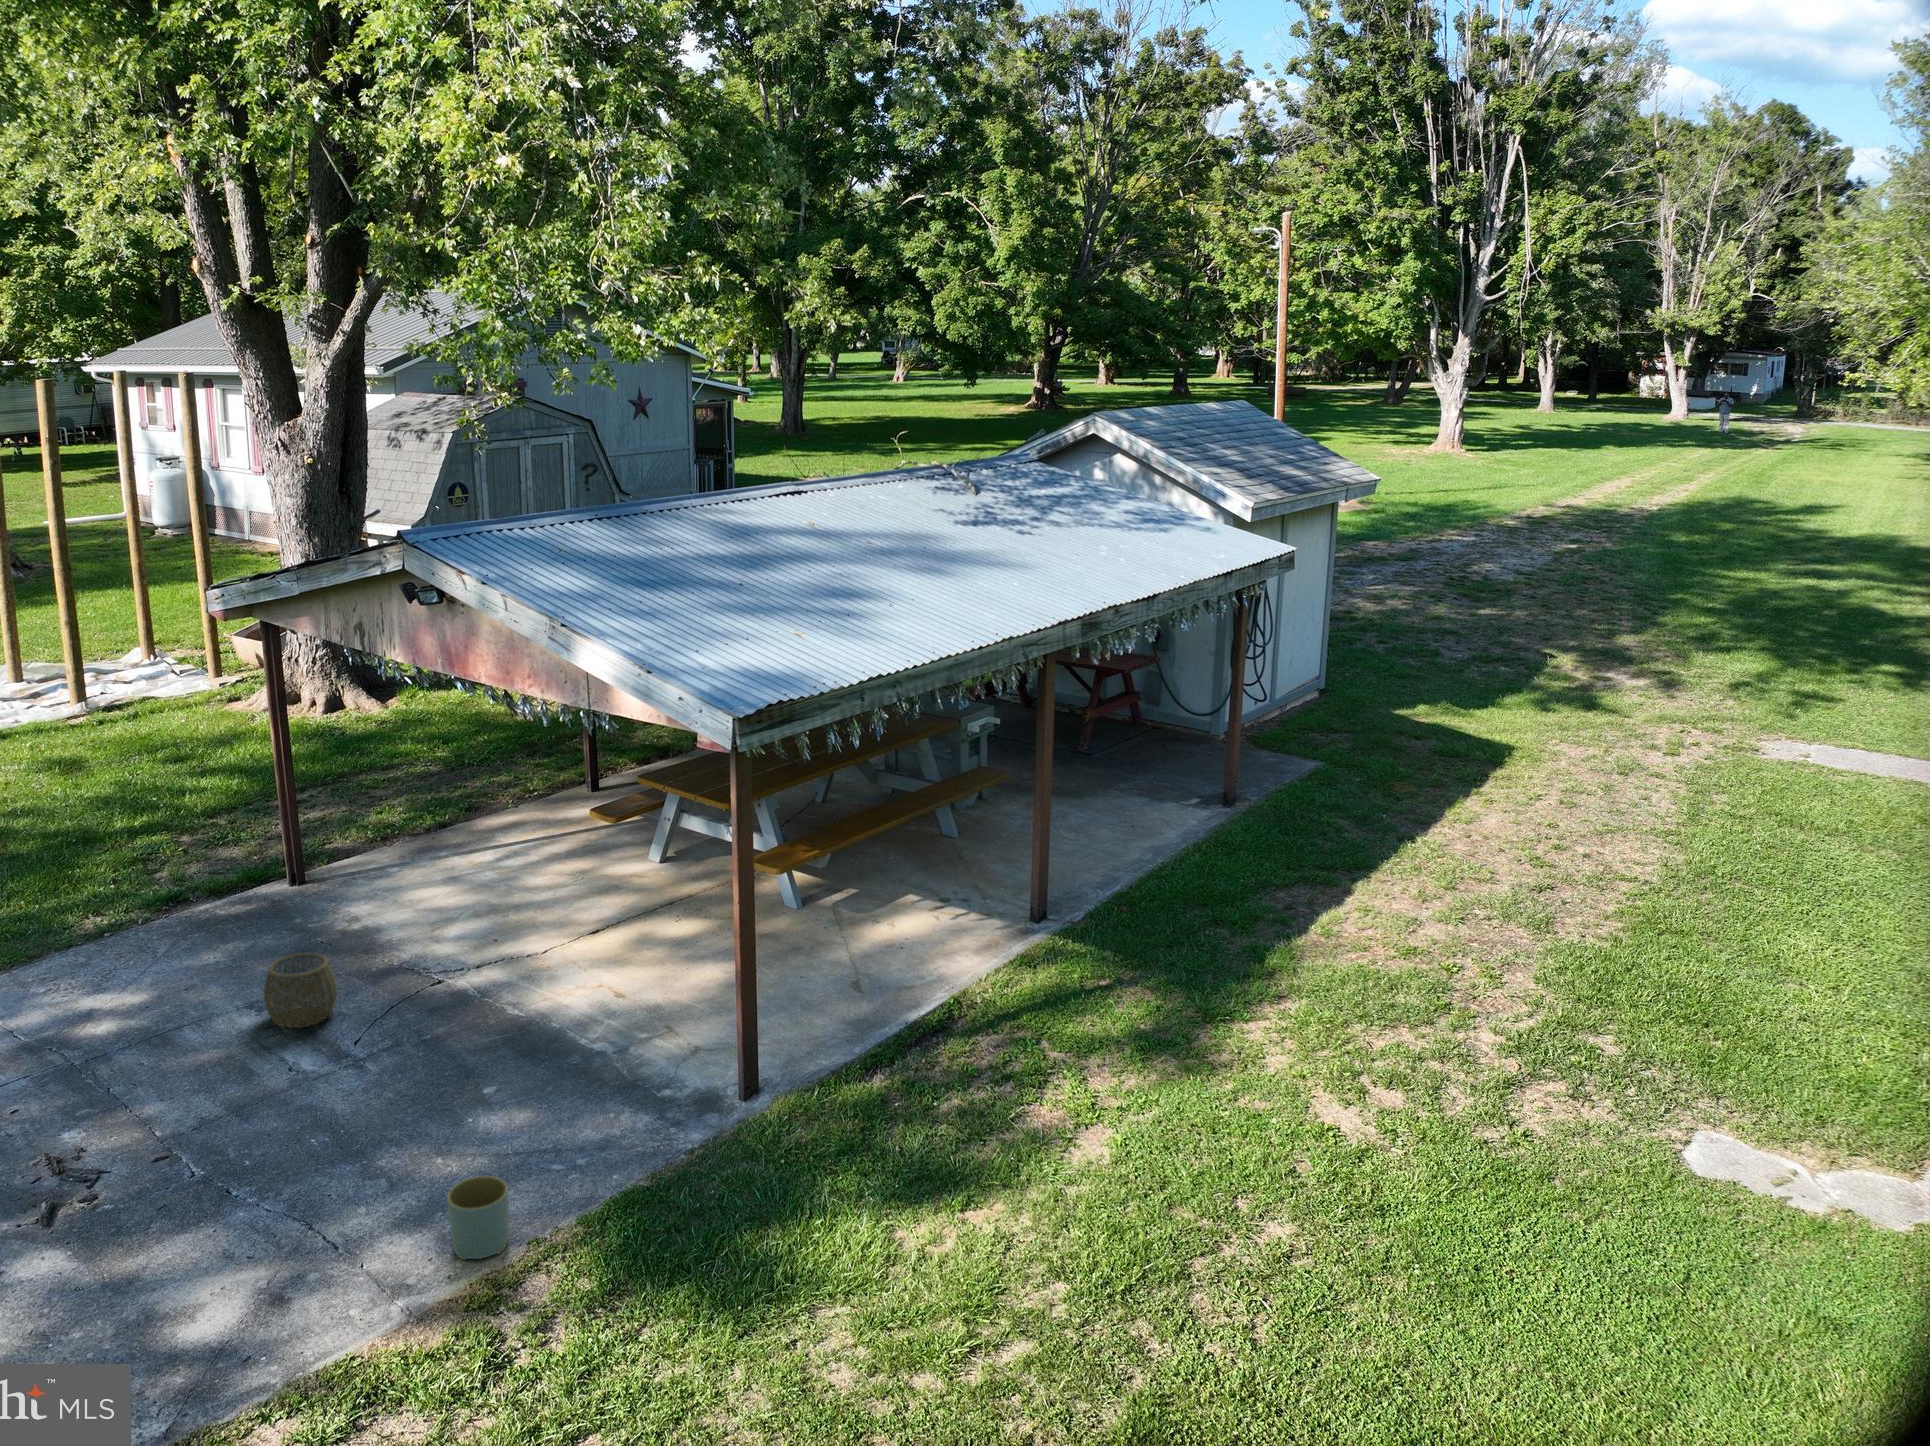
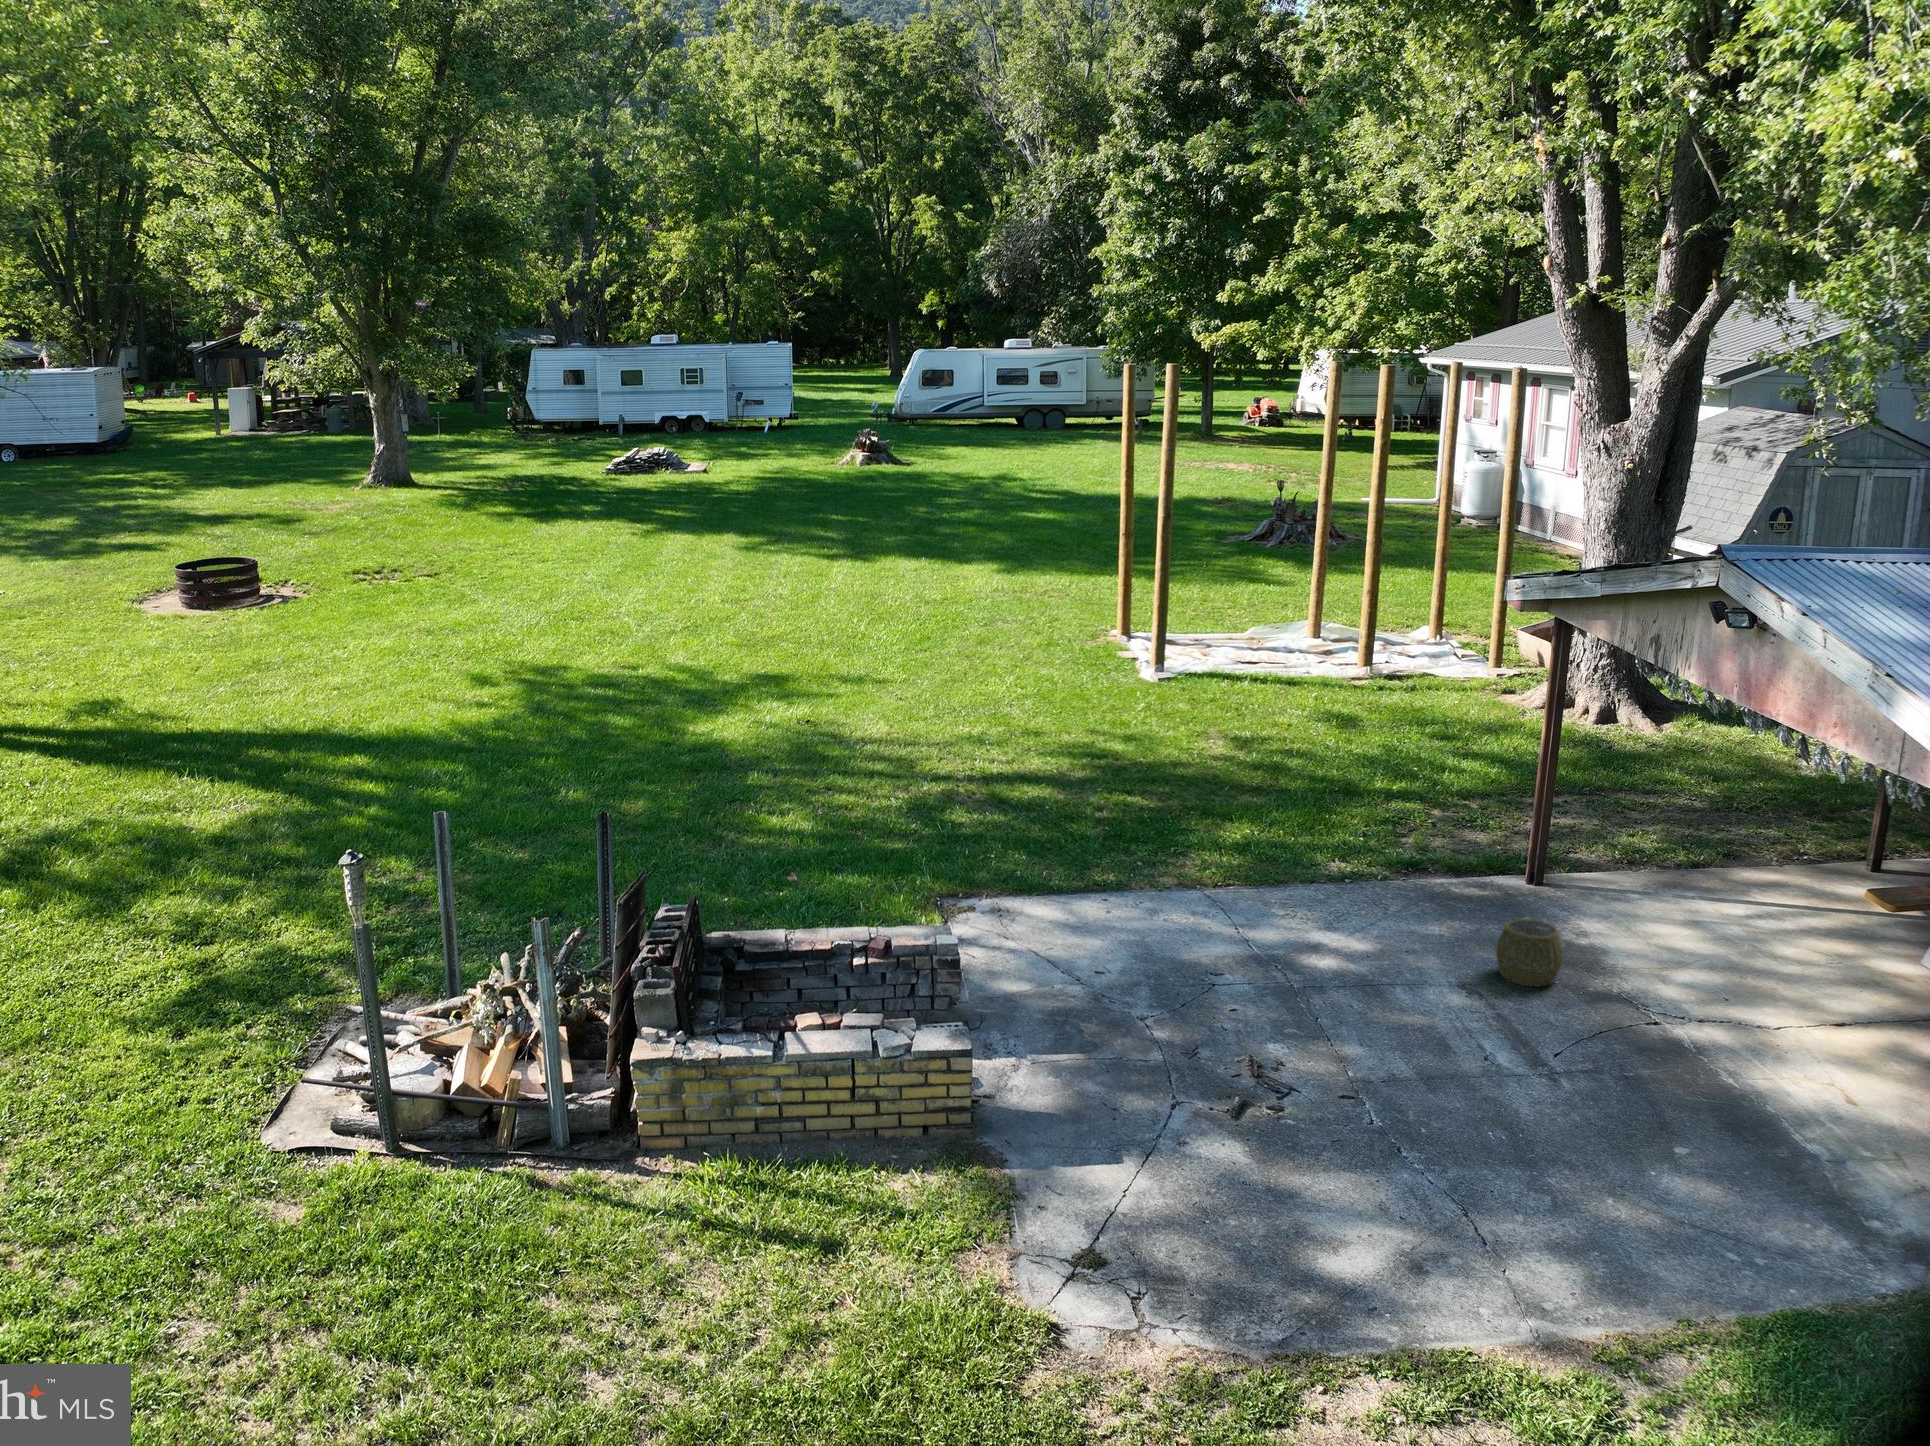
planter: present [447,1176,509,1260] -> none [1628,1139,1690,1215]

